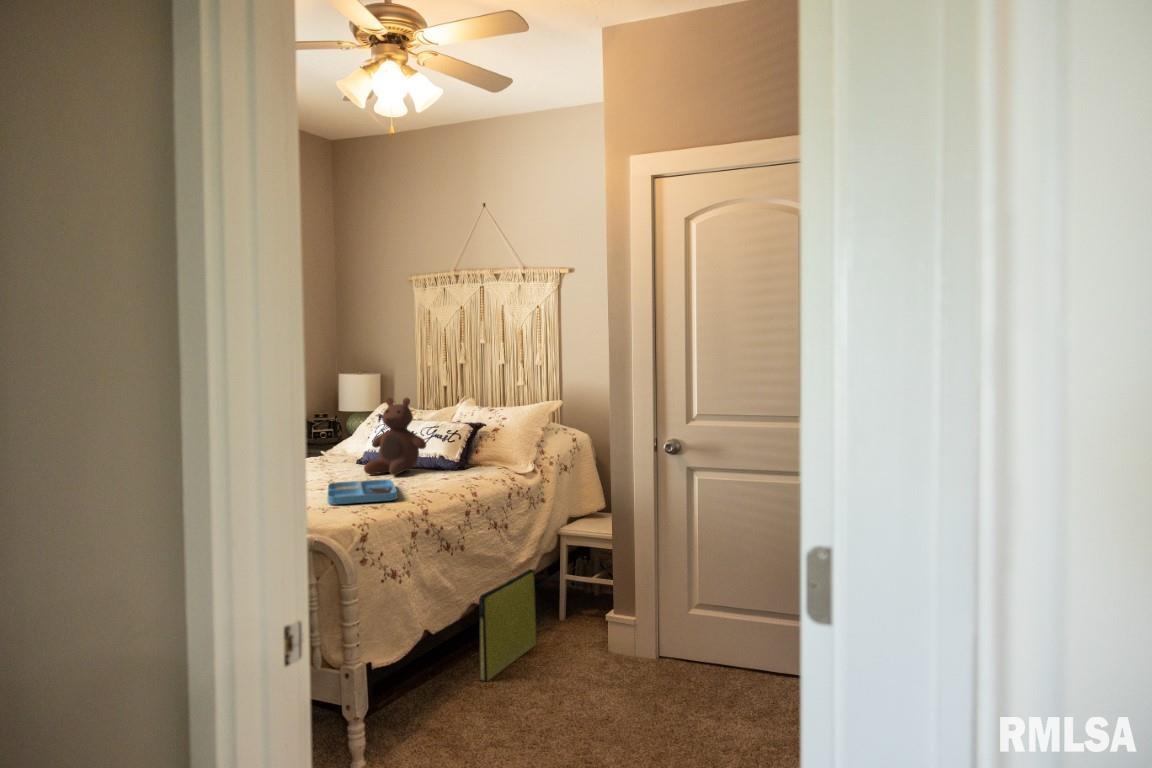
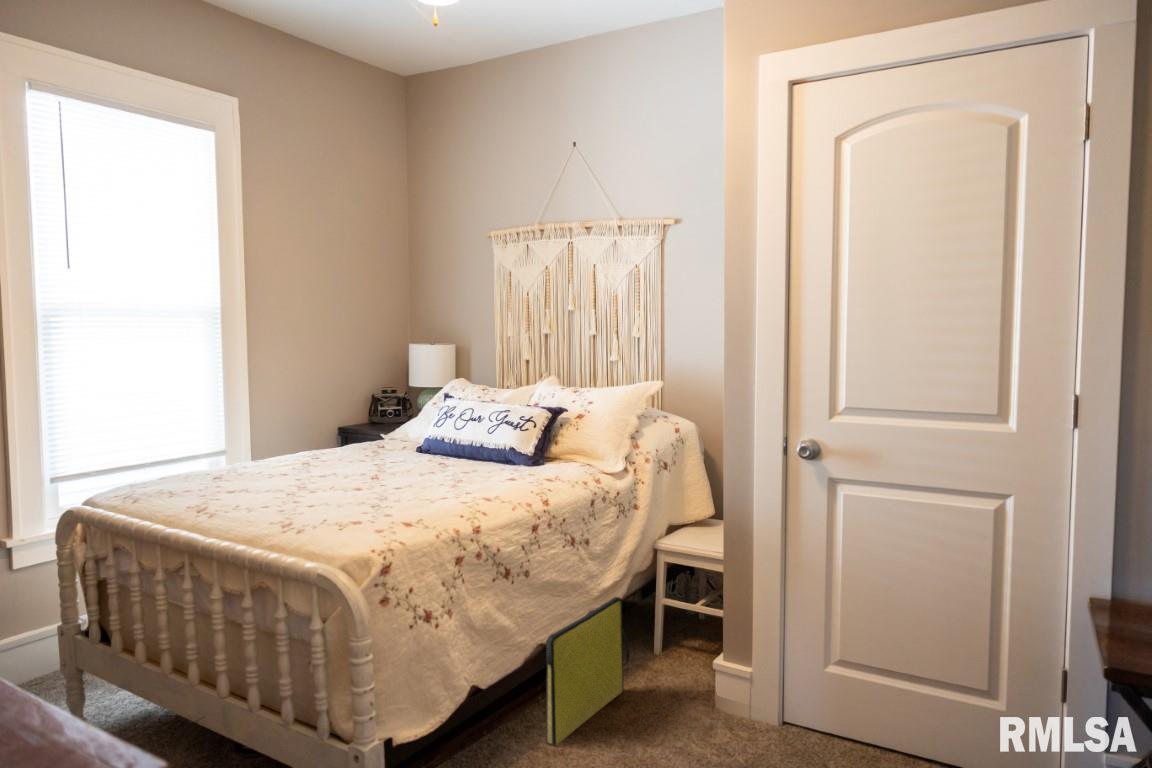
stuffed bear: present [364,397,426,475] -> none [417,376,492,472]
tray: present [328,479,397,504] -> none [355,480,444,516]

